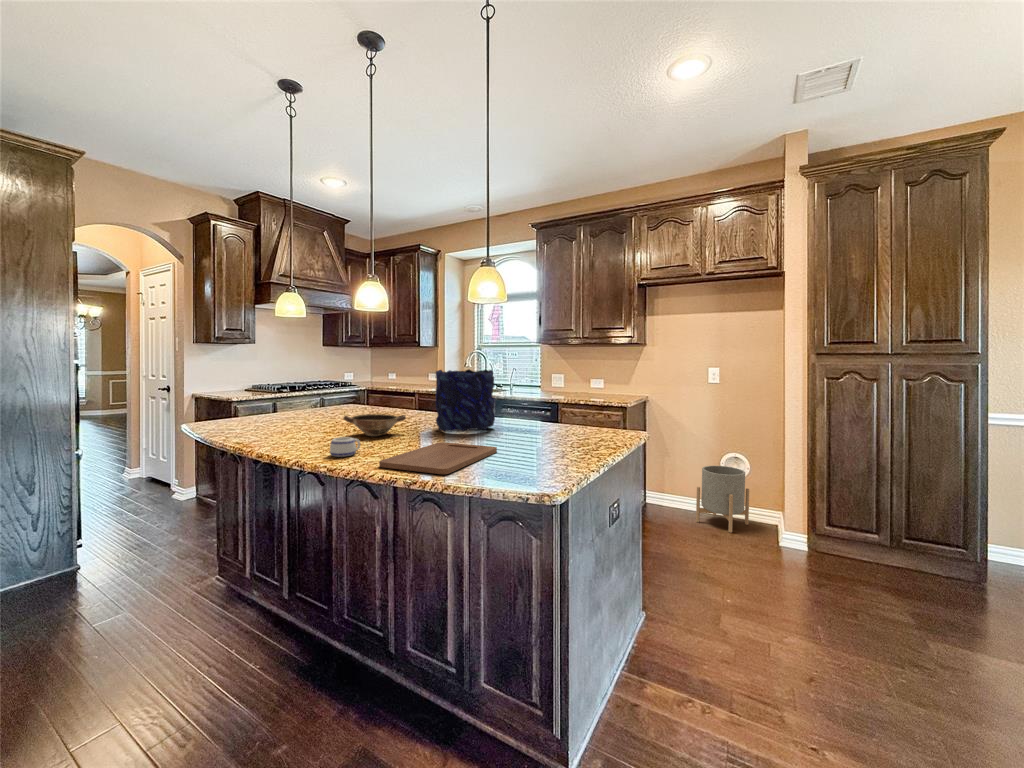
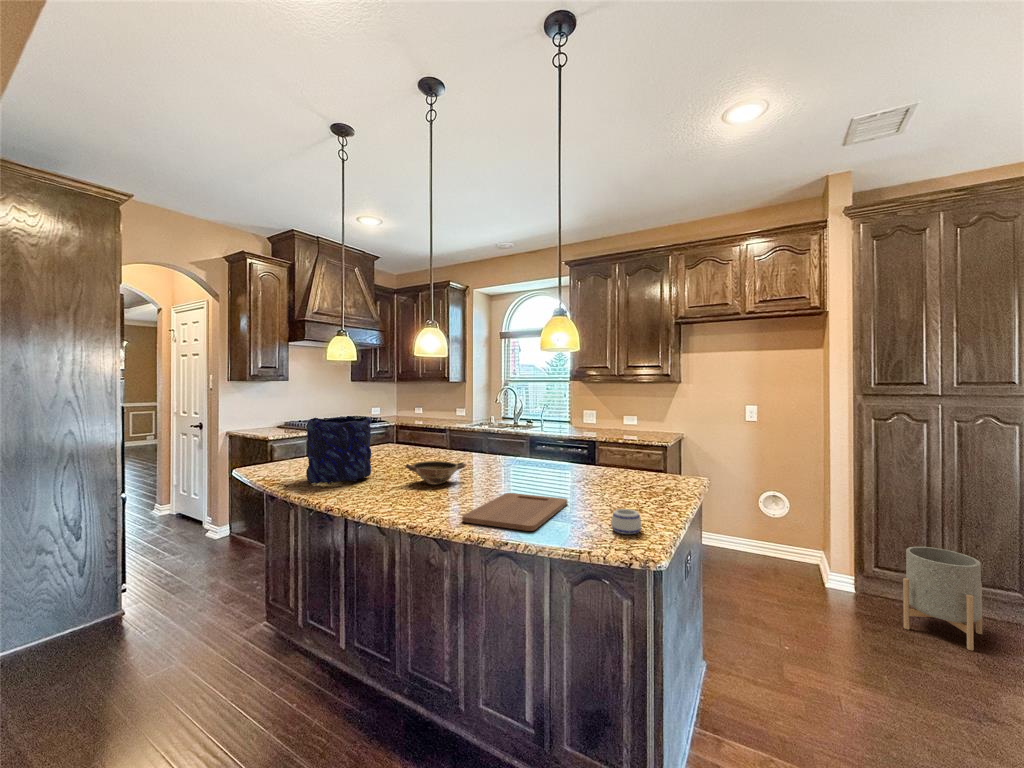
vase: present [436,369,495,432] -> present [306,416,371,484]
mug: present [330,437,360,457] -> present [611,509,641,534]
planter: present [696,466,749,533] -> present [903,547,982,651]

